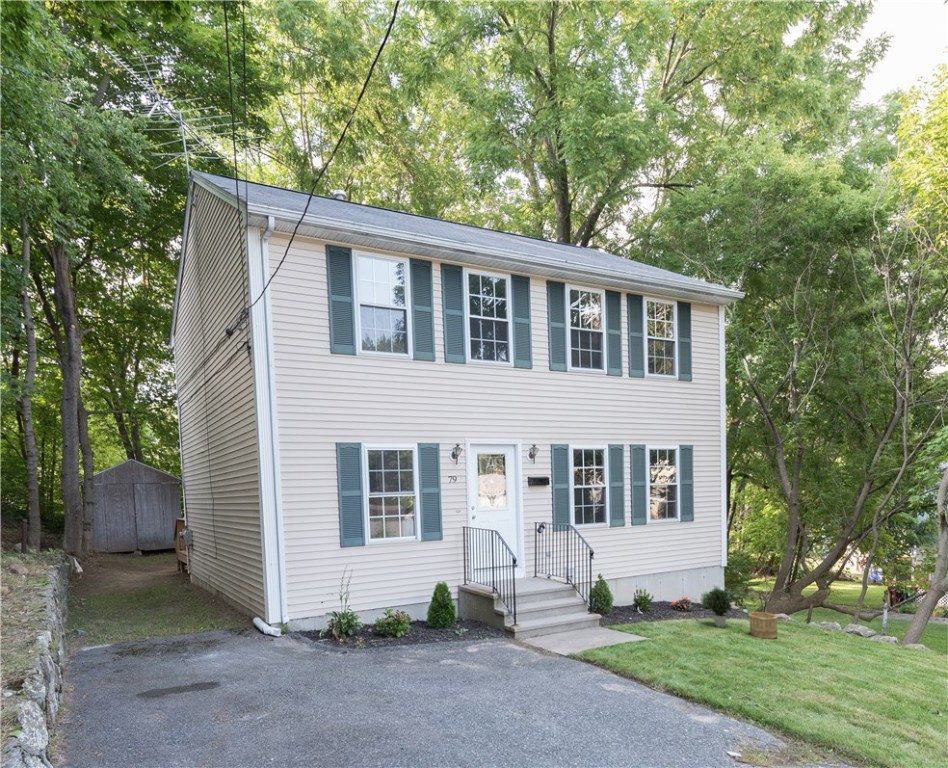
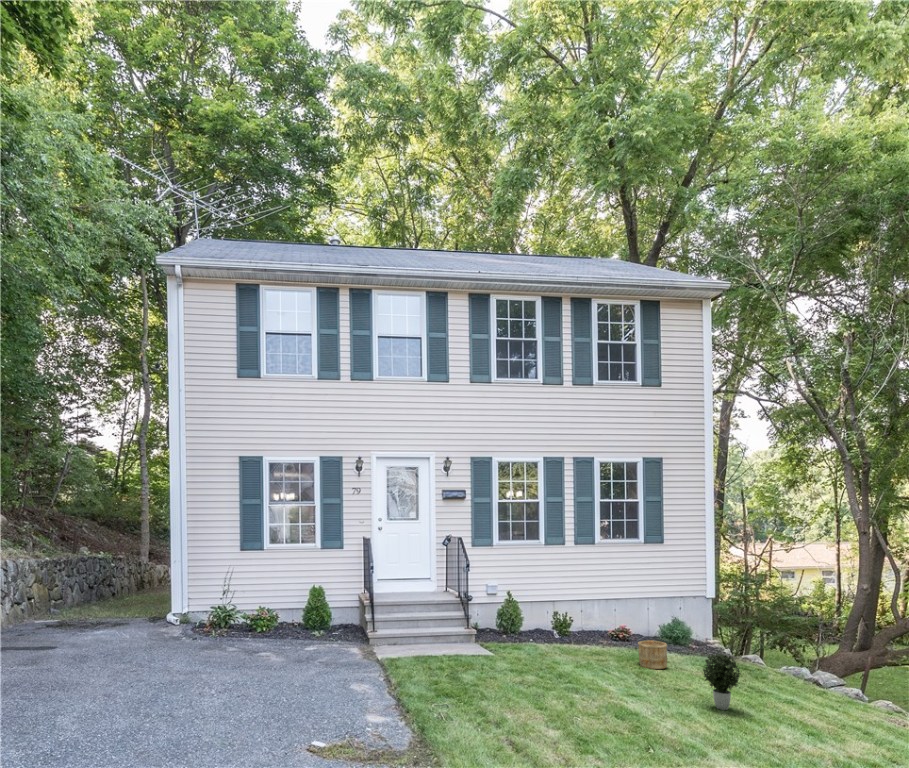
potted plant: present [707,590,732,627] -> present [703,654,741,710]

